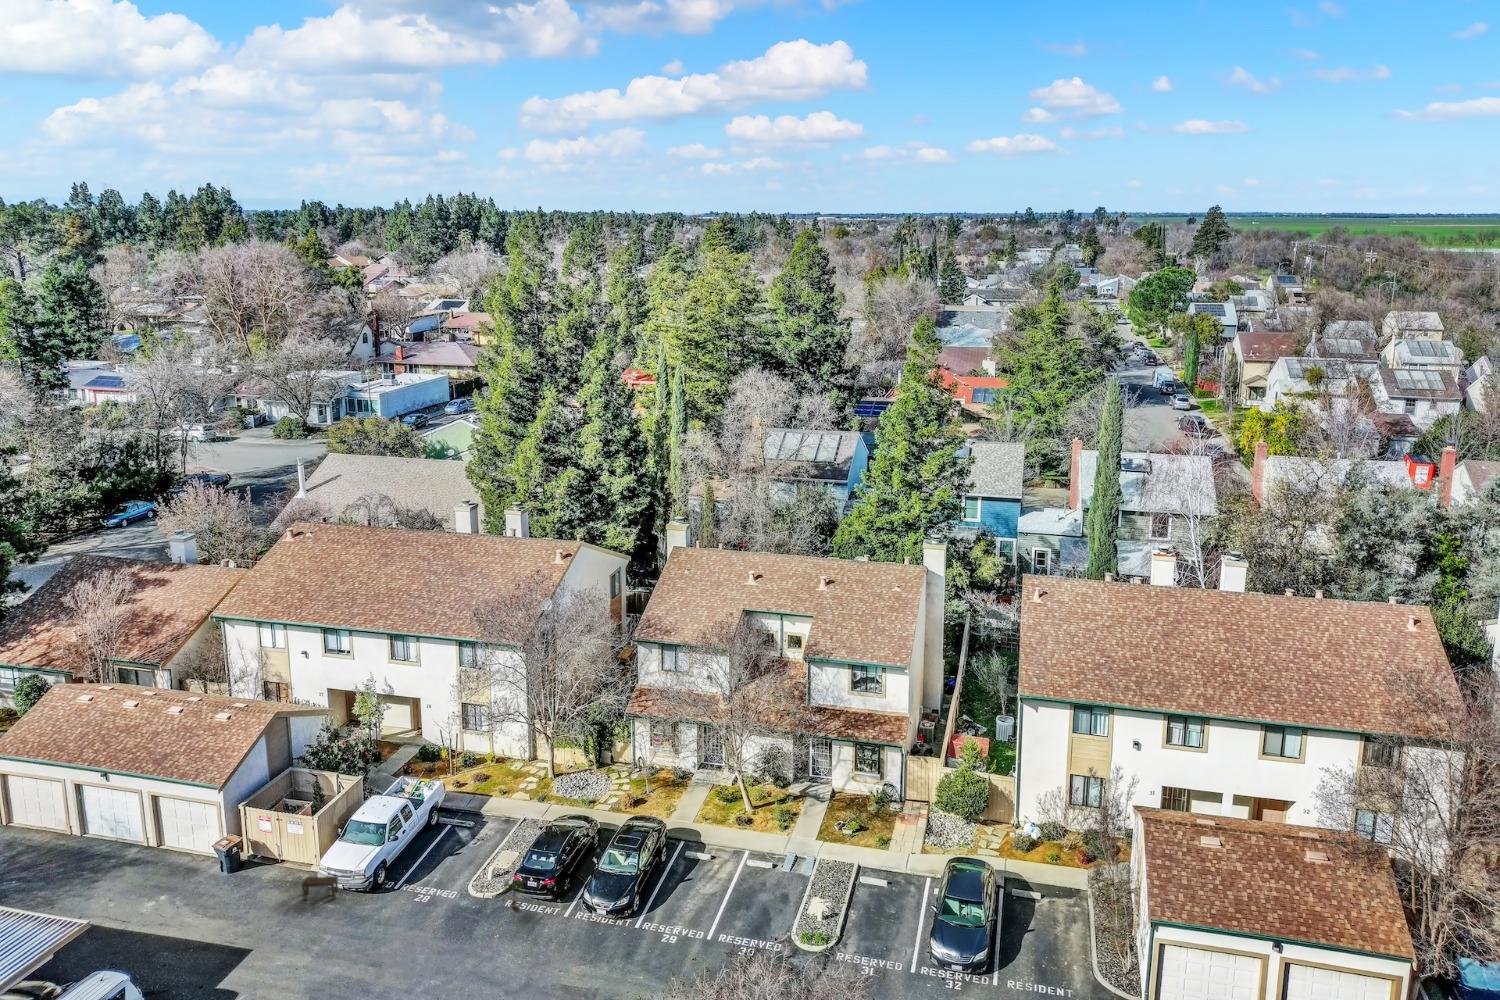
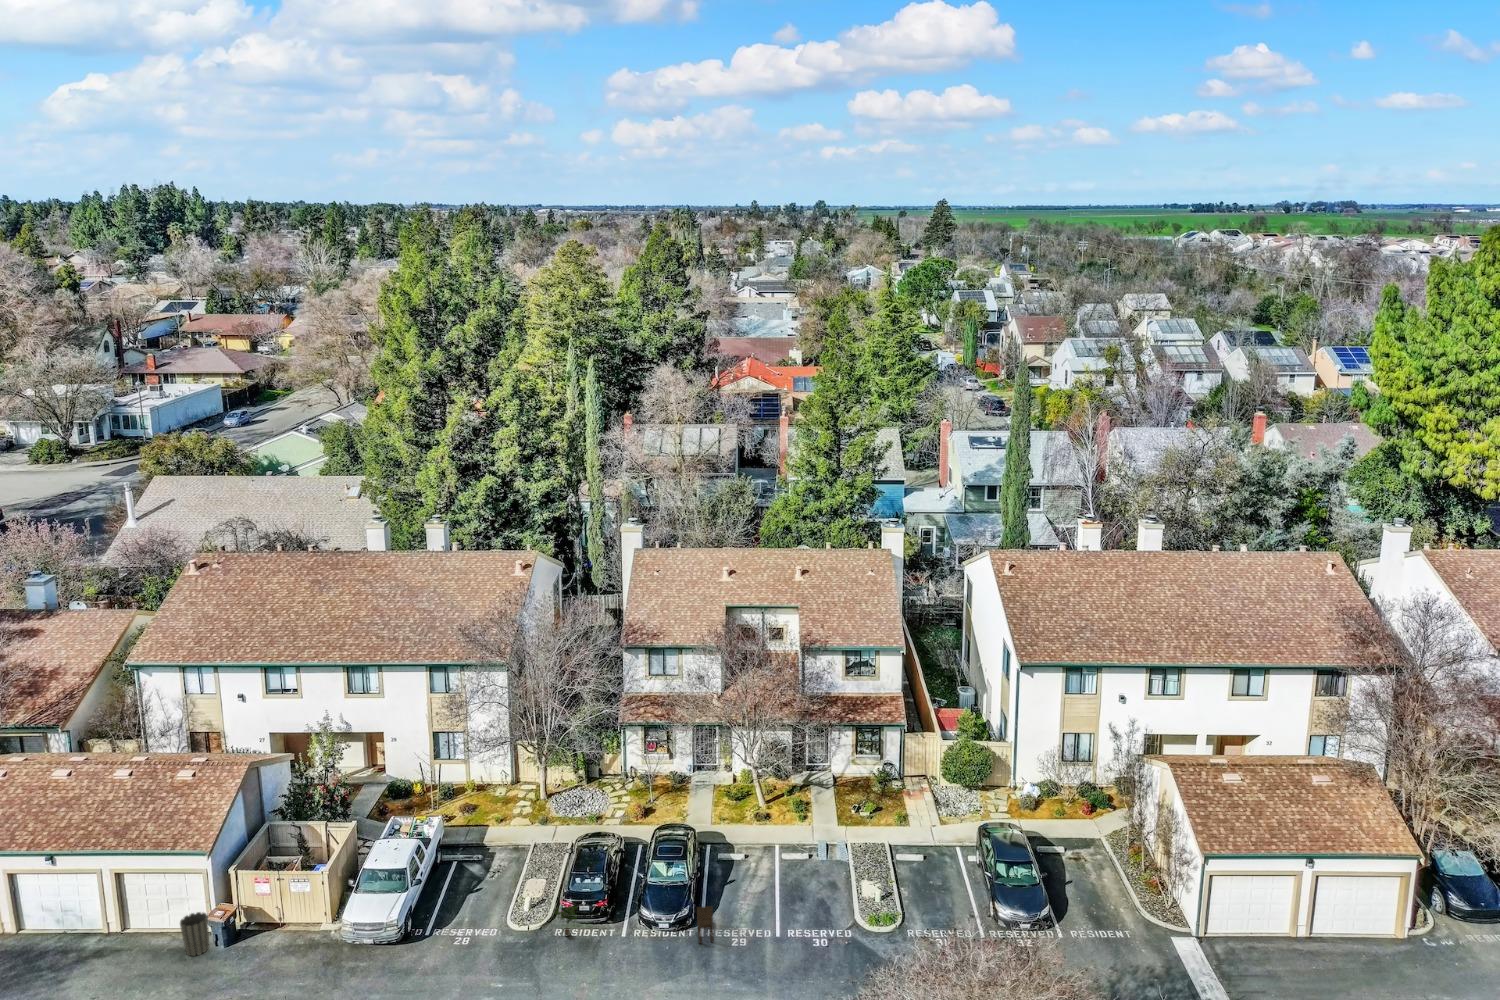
trash can: none [190,839,216,877] -> present [180,912,209,956]
bench: present [302,876,338,900] -> present [697,906,714,944]

